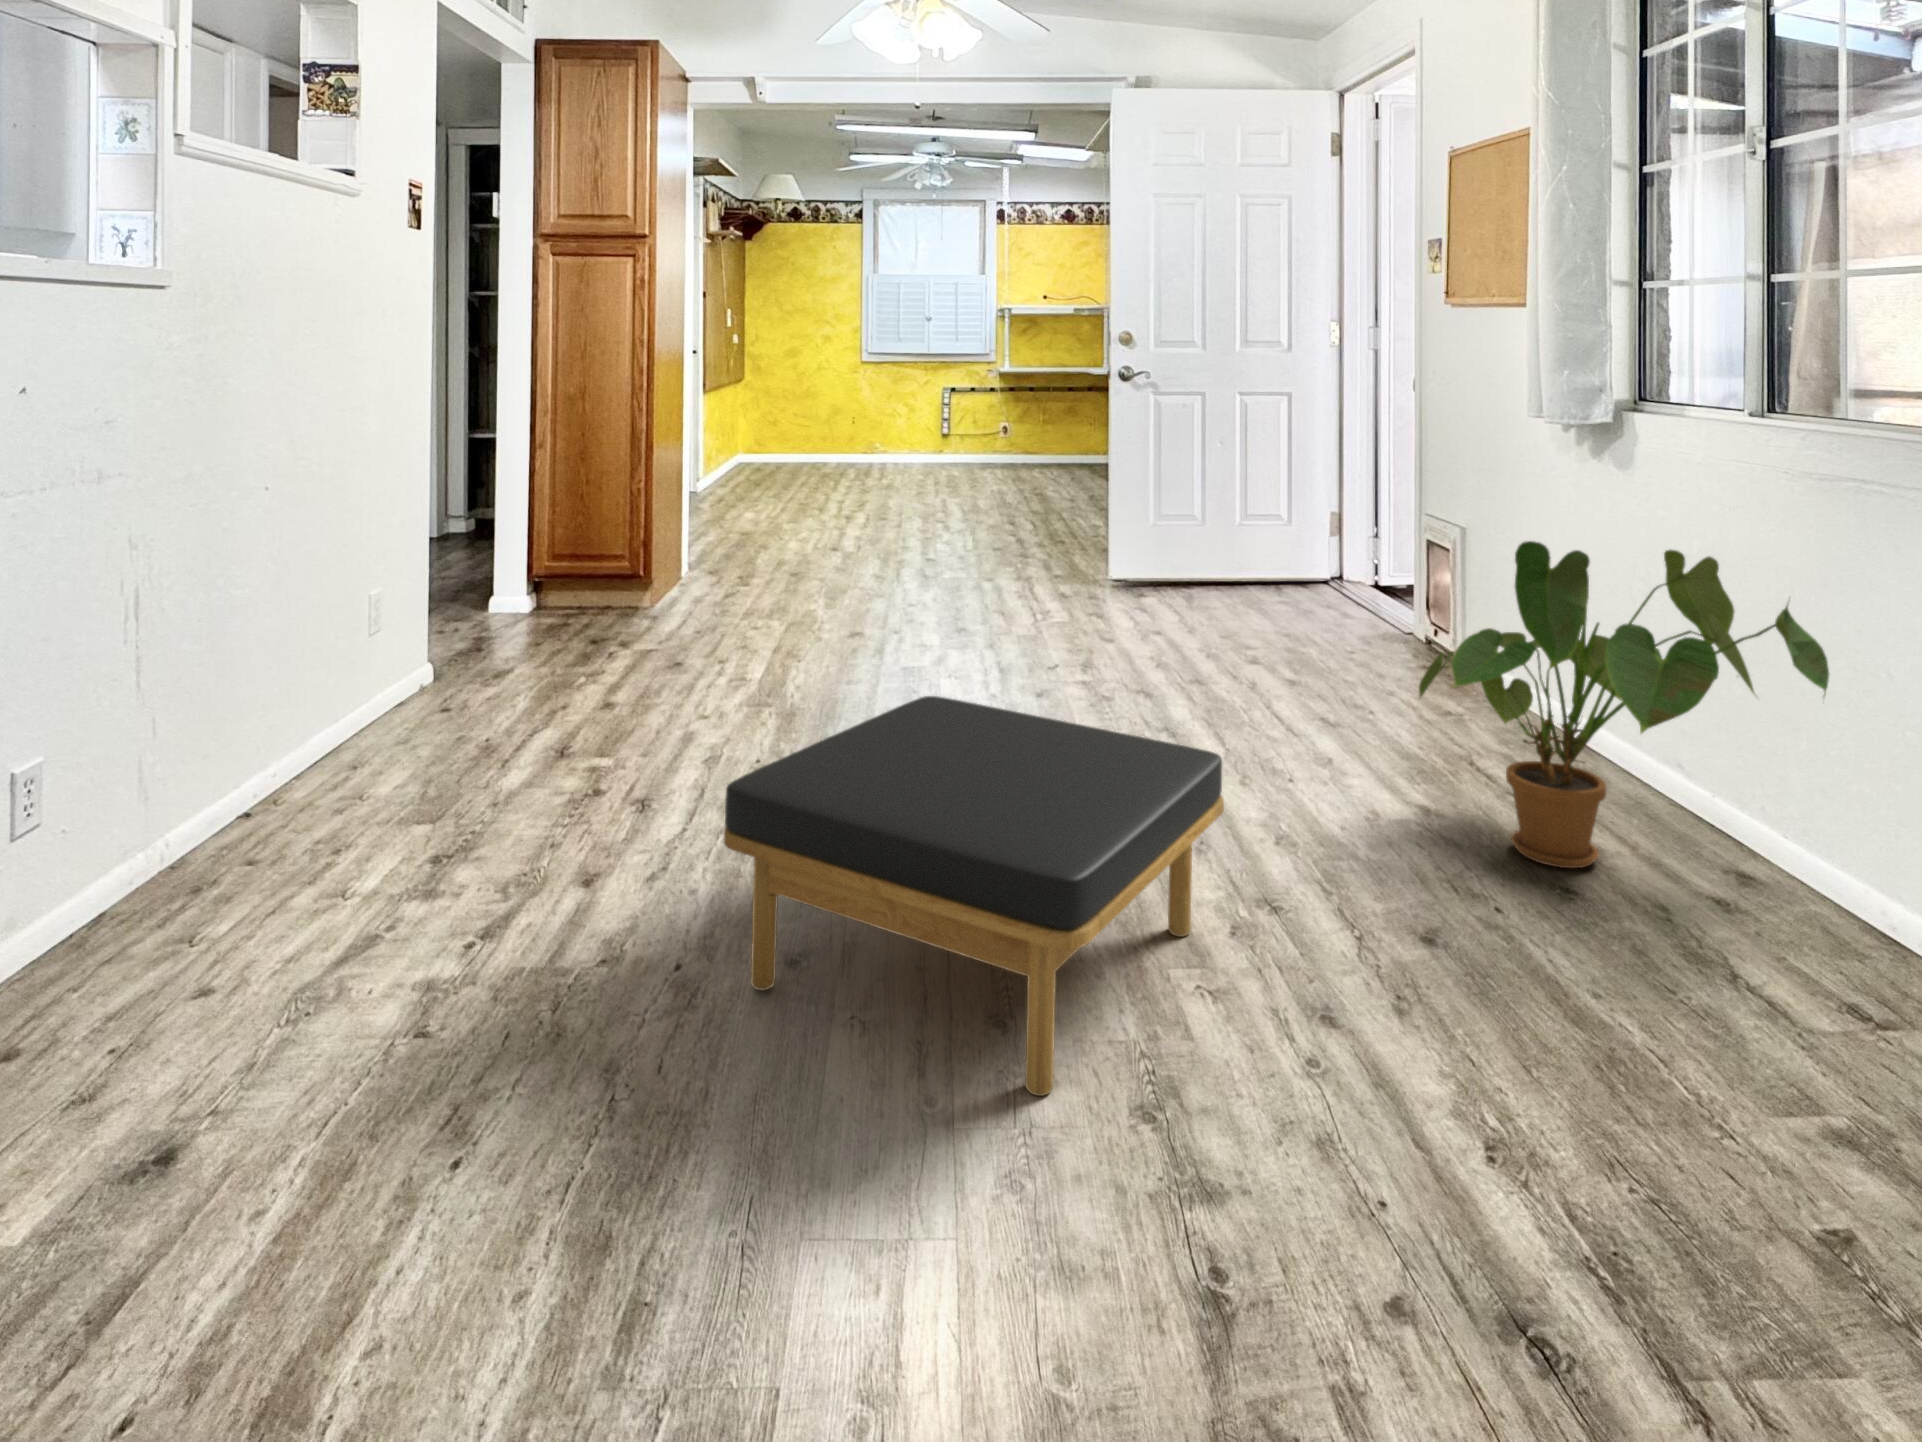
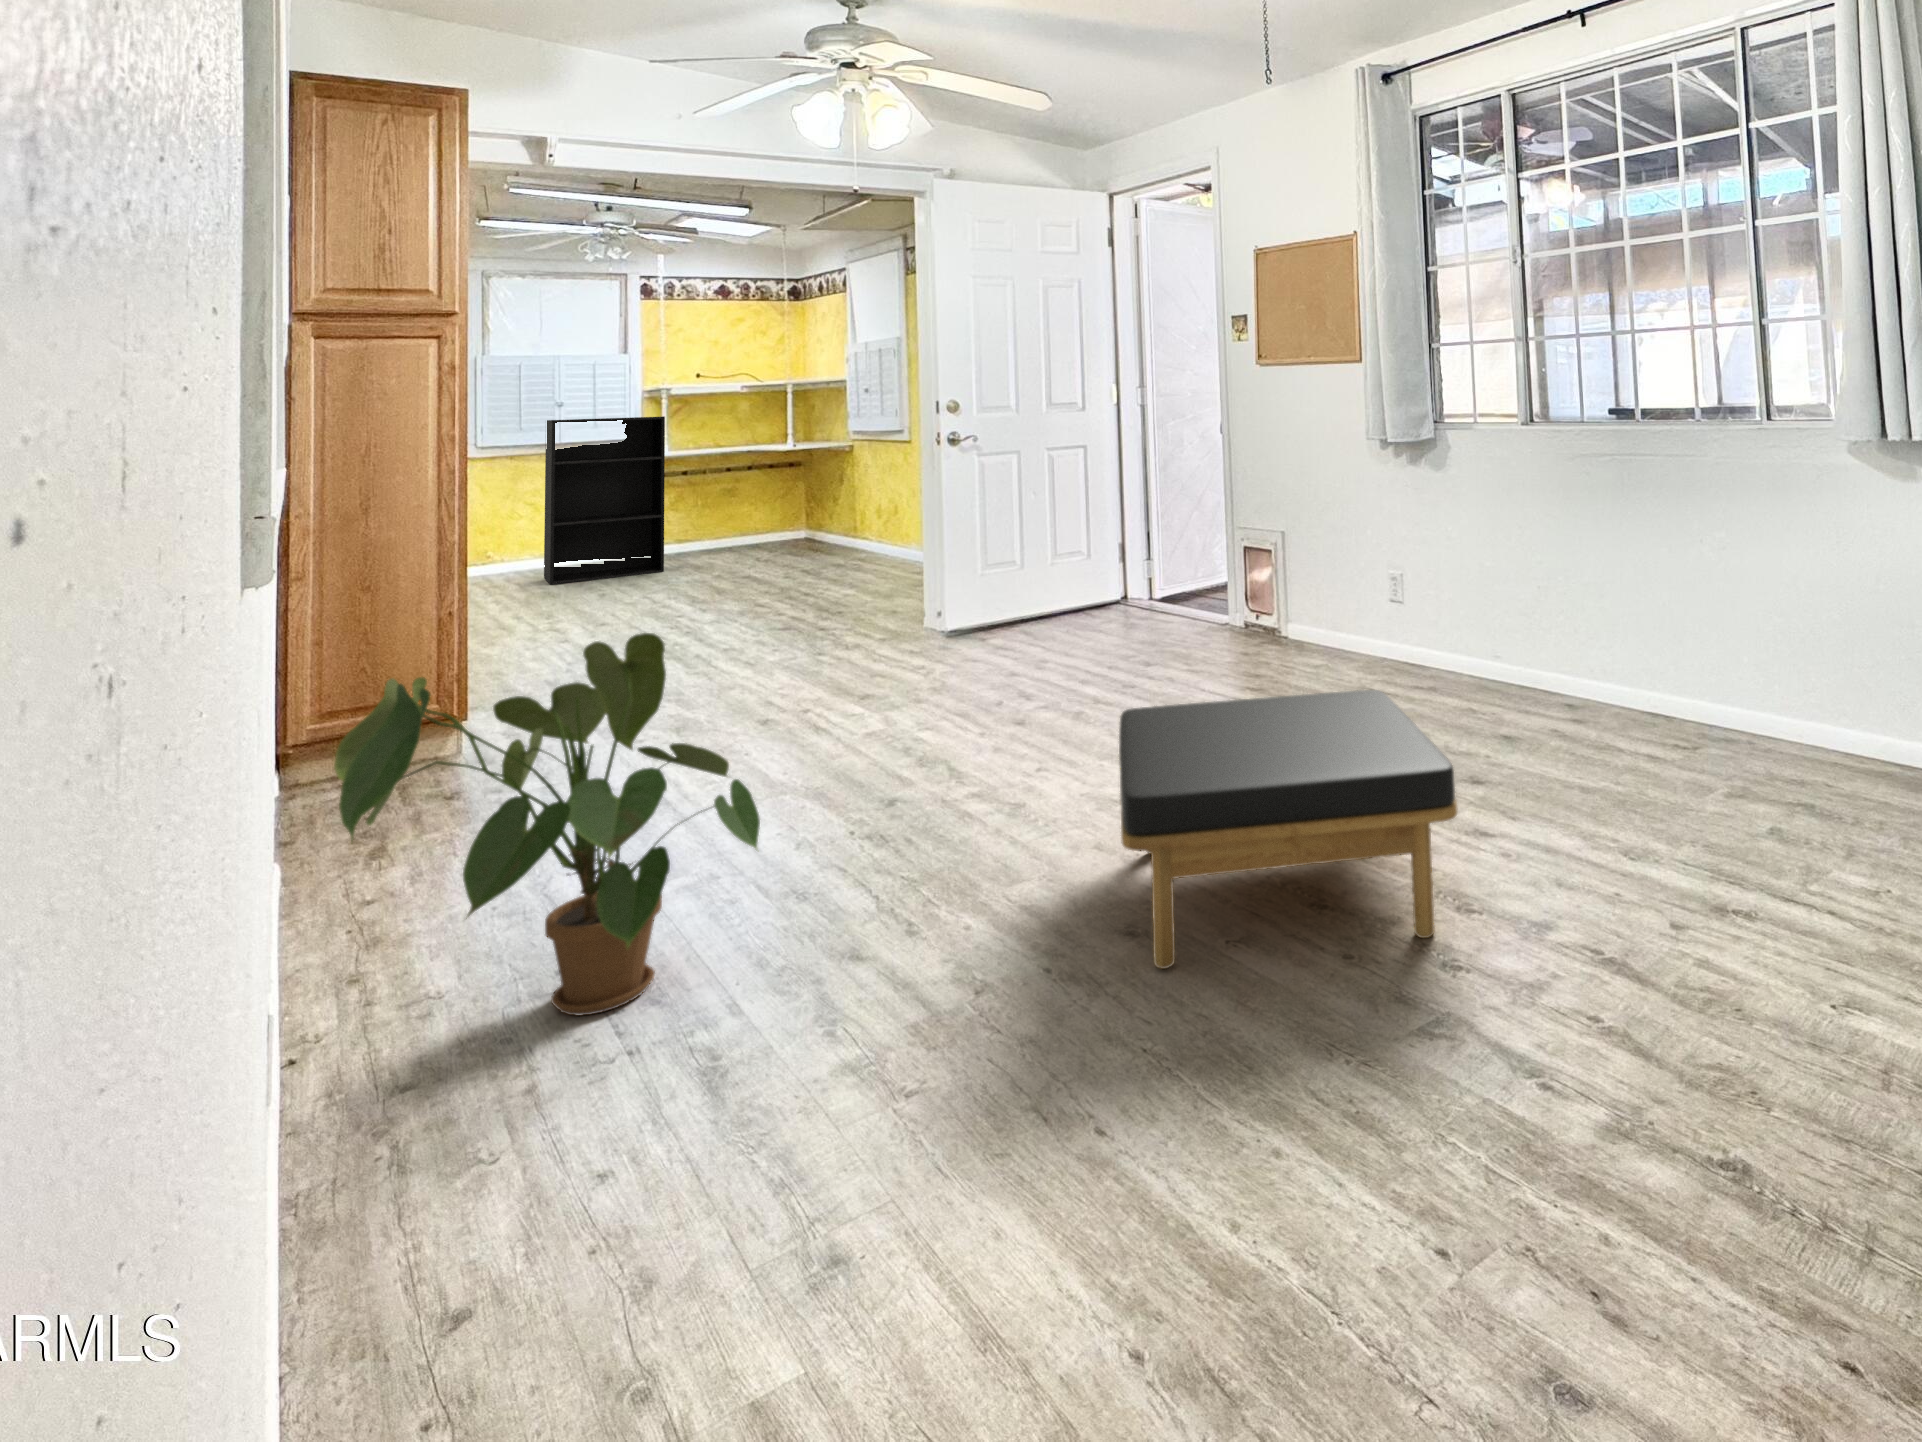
bookshelf: none [910,332,1002,480] -> present [544,416,665,584]
house plant: present [1419,541,1829,868] -> present [334,633,760,1016]

